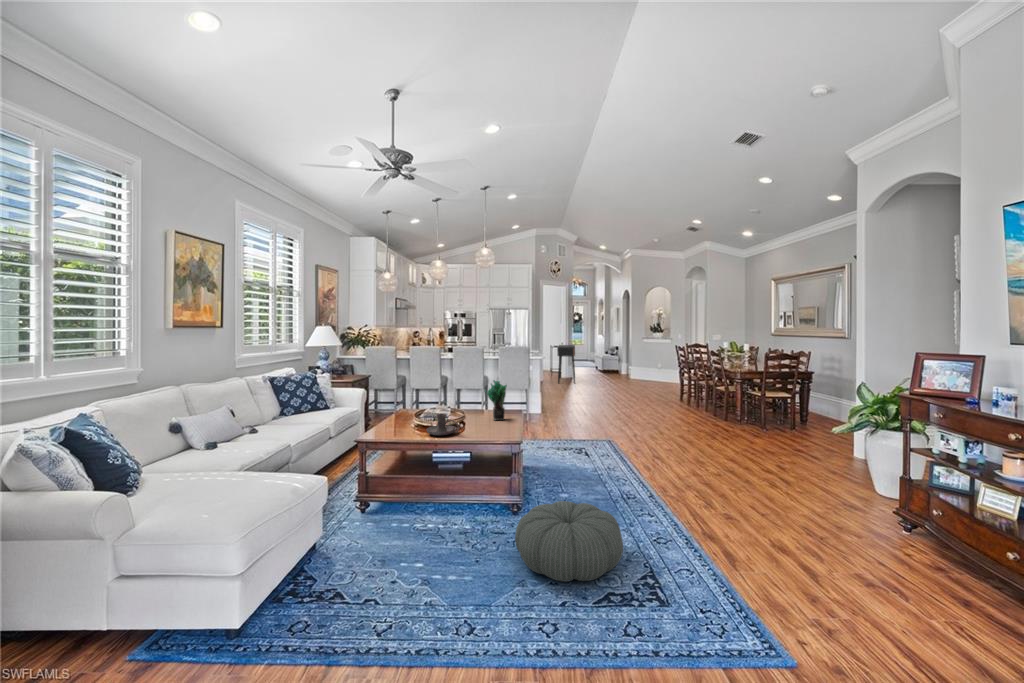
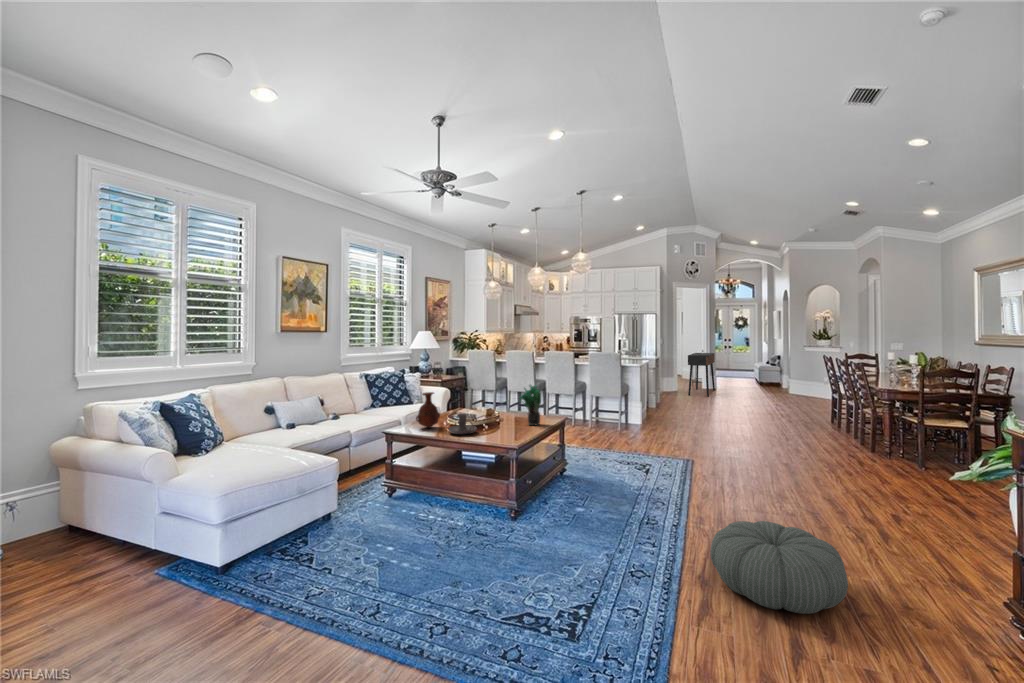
vase: none [385,393,407,432] -> present [416,392,440,428]
pouf: present [515,501,623,582] -> present [710,521,848,614]

